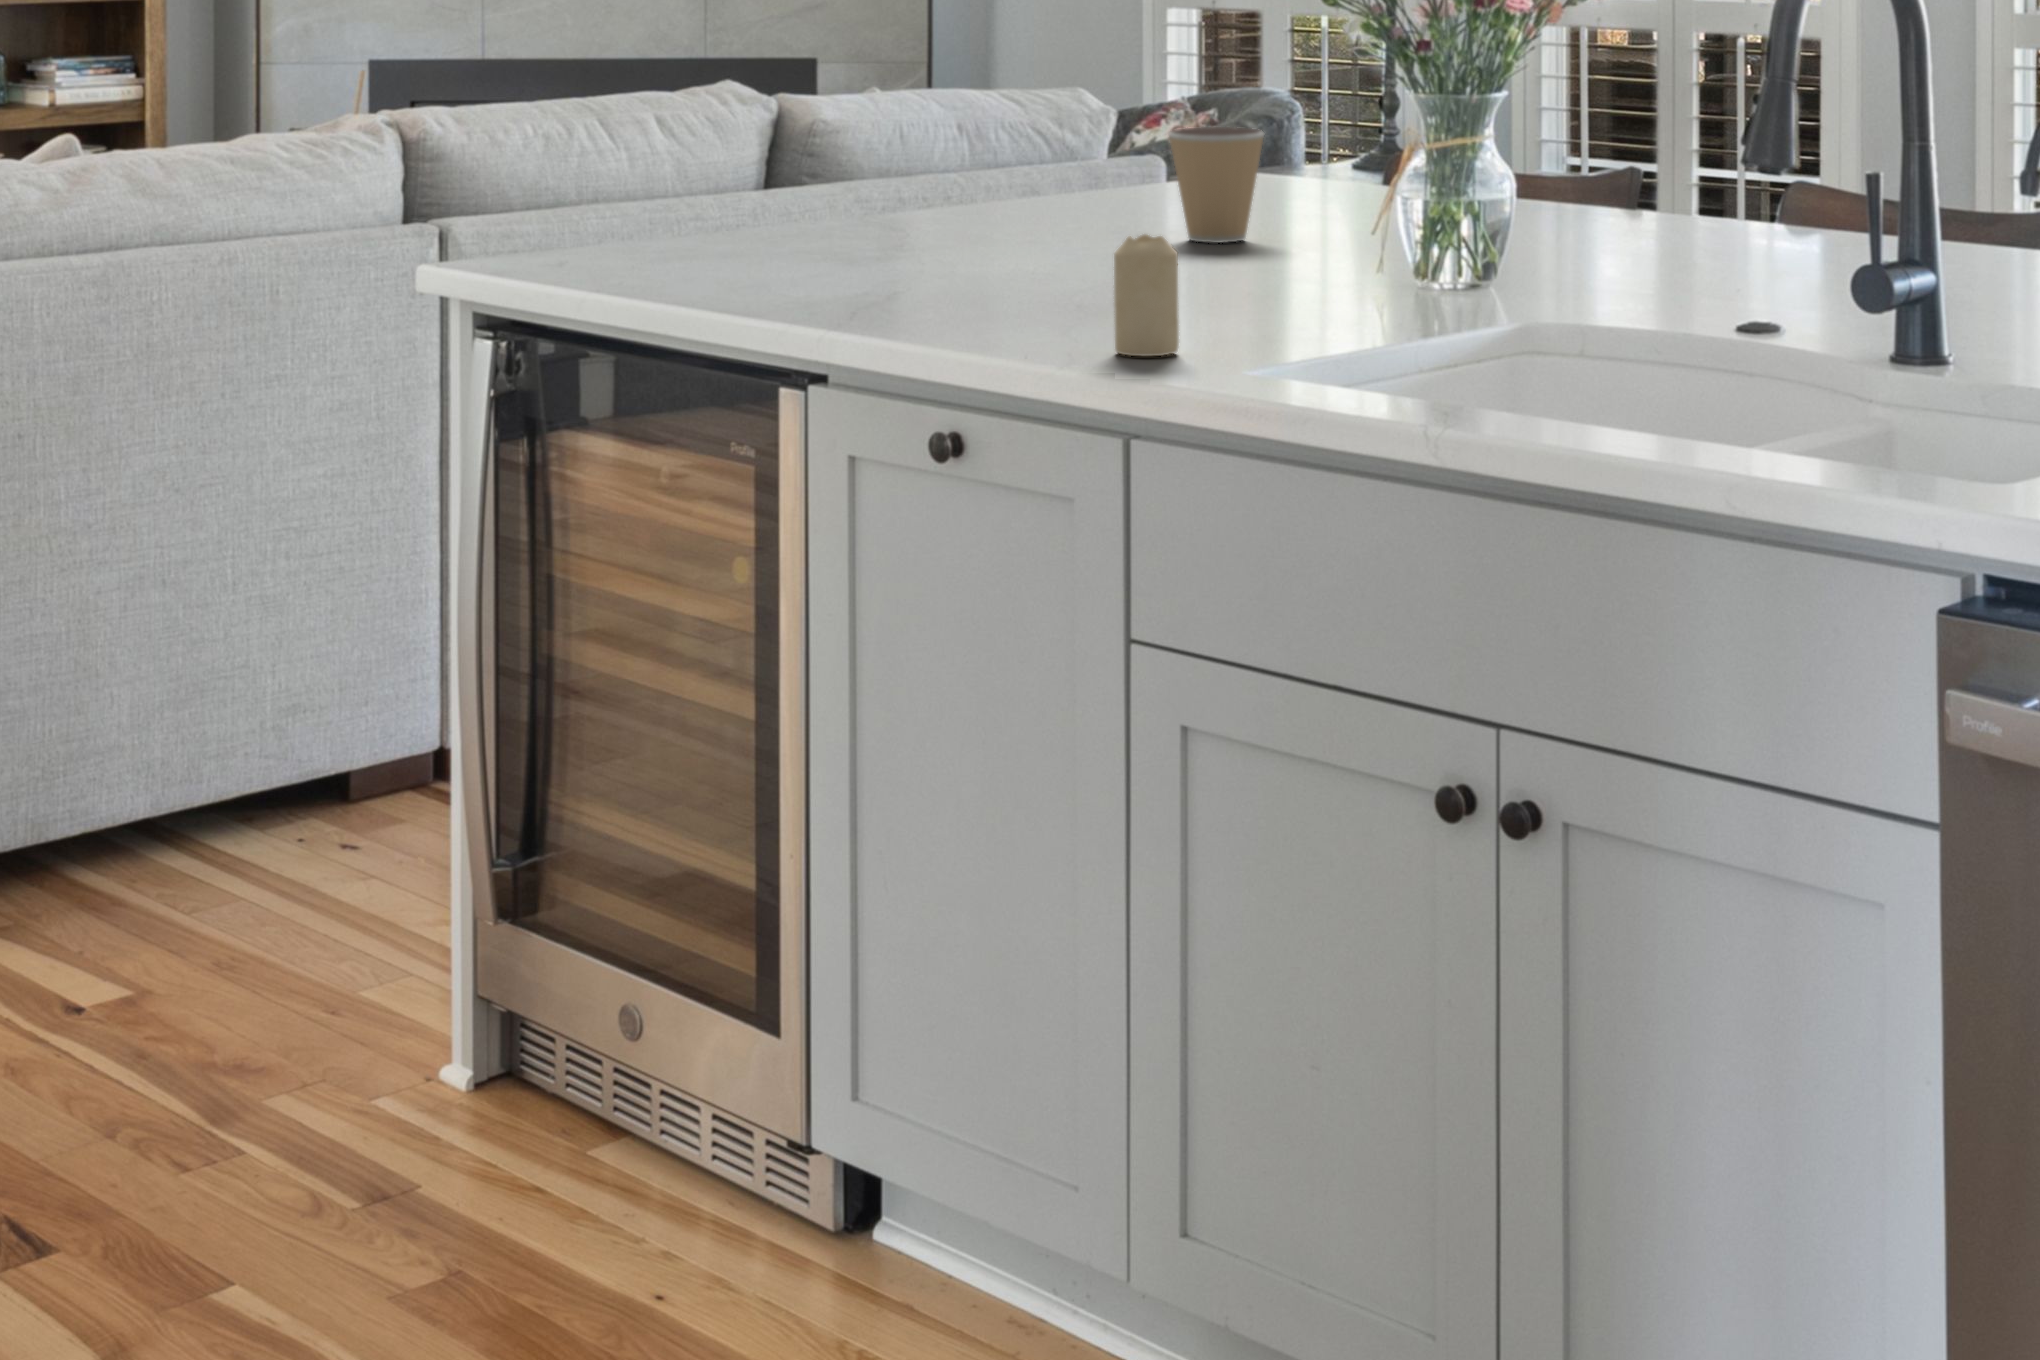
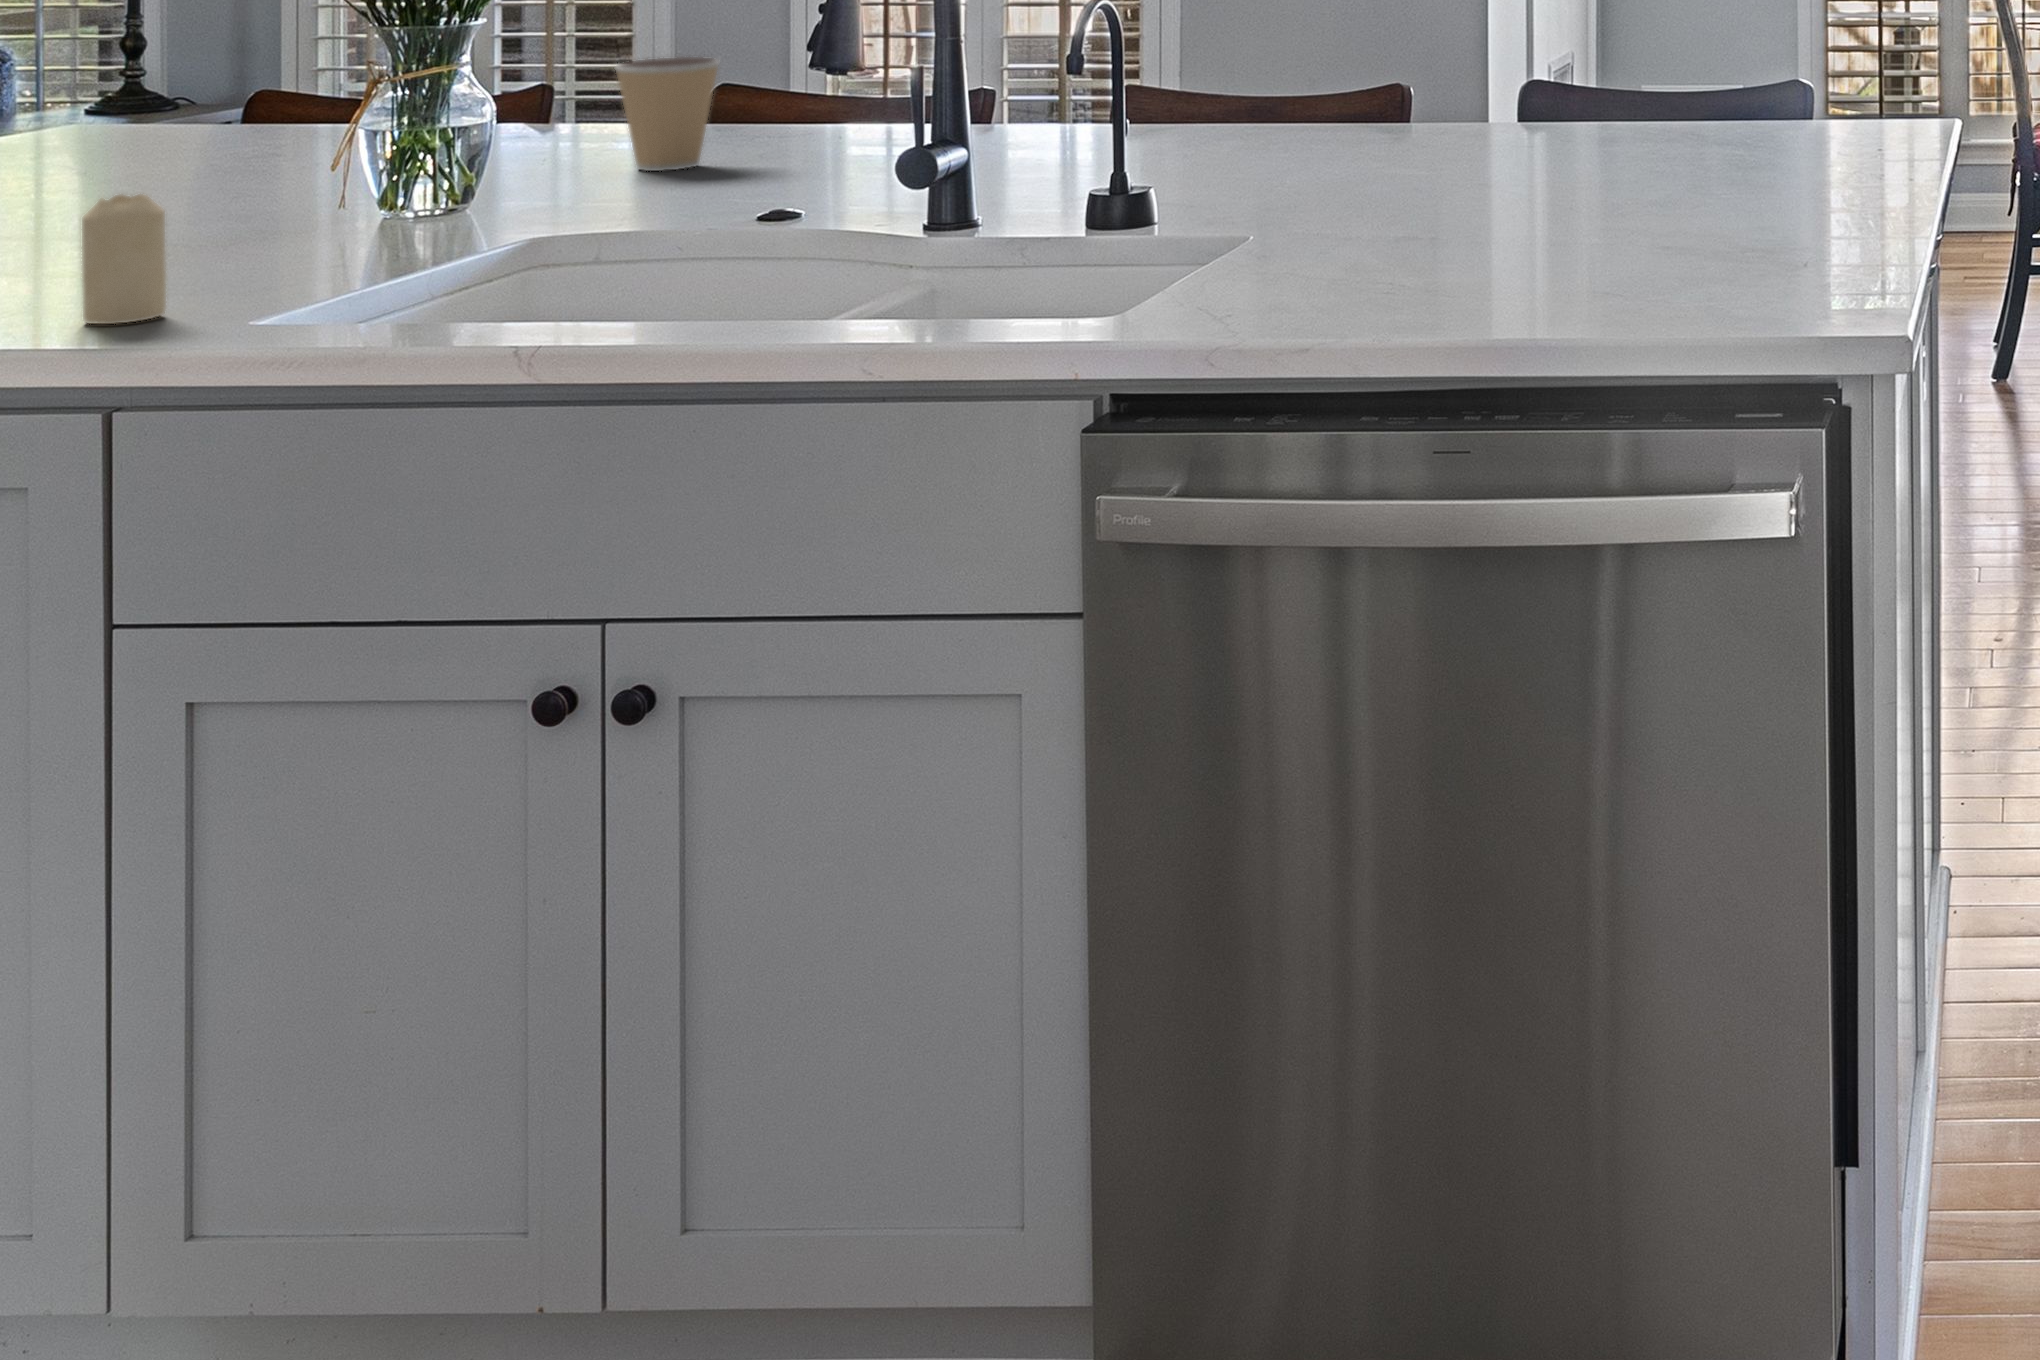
coffee cup: present [1169,127,1264,243] -> present [615,57,720,171]

